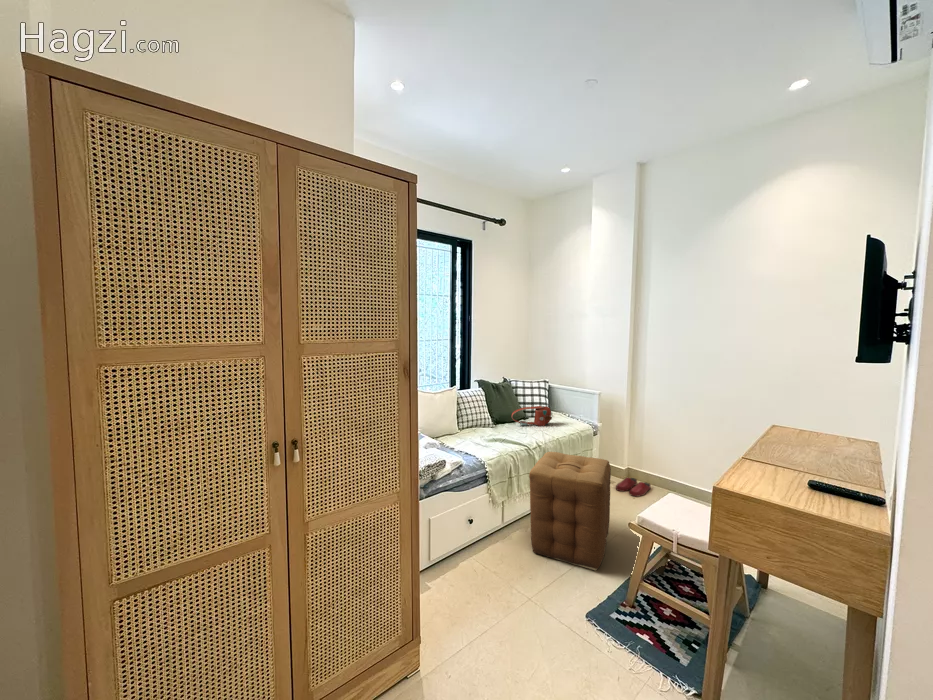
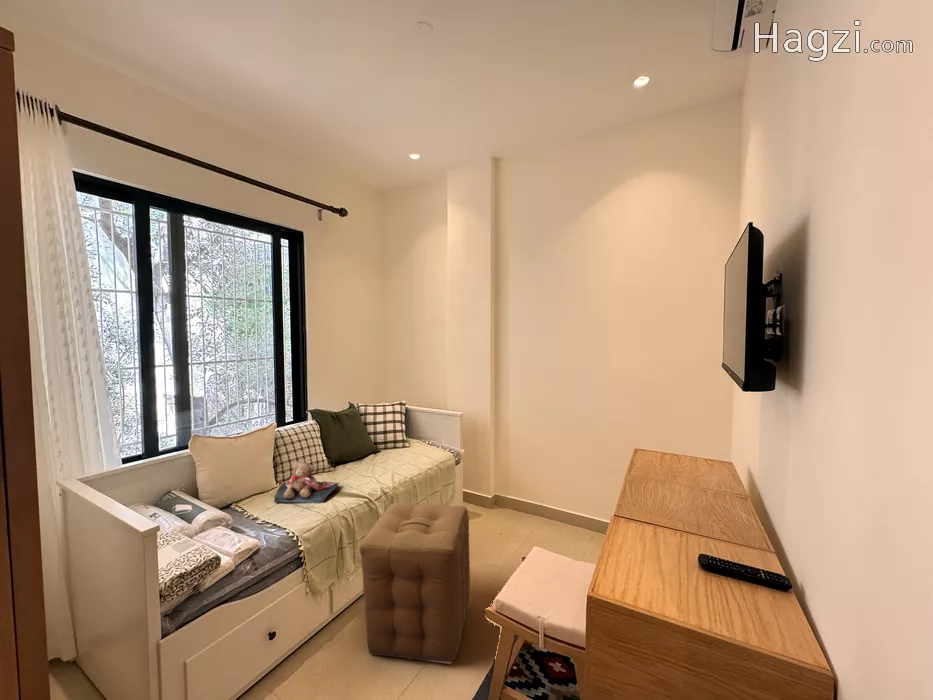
handbag: present [511,406,552,426] -> none [354,437,406,464]
teddy bear: none [461,414,505,445] -> present [274,462,339,503]
slippers: present [616,477,651,496] -> none [483,508,520,532]

